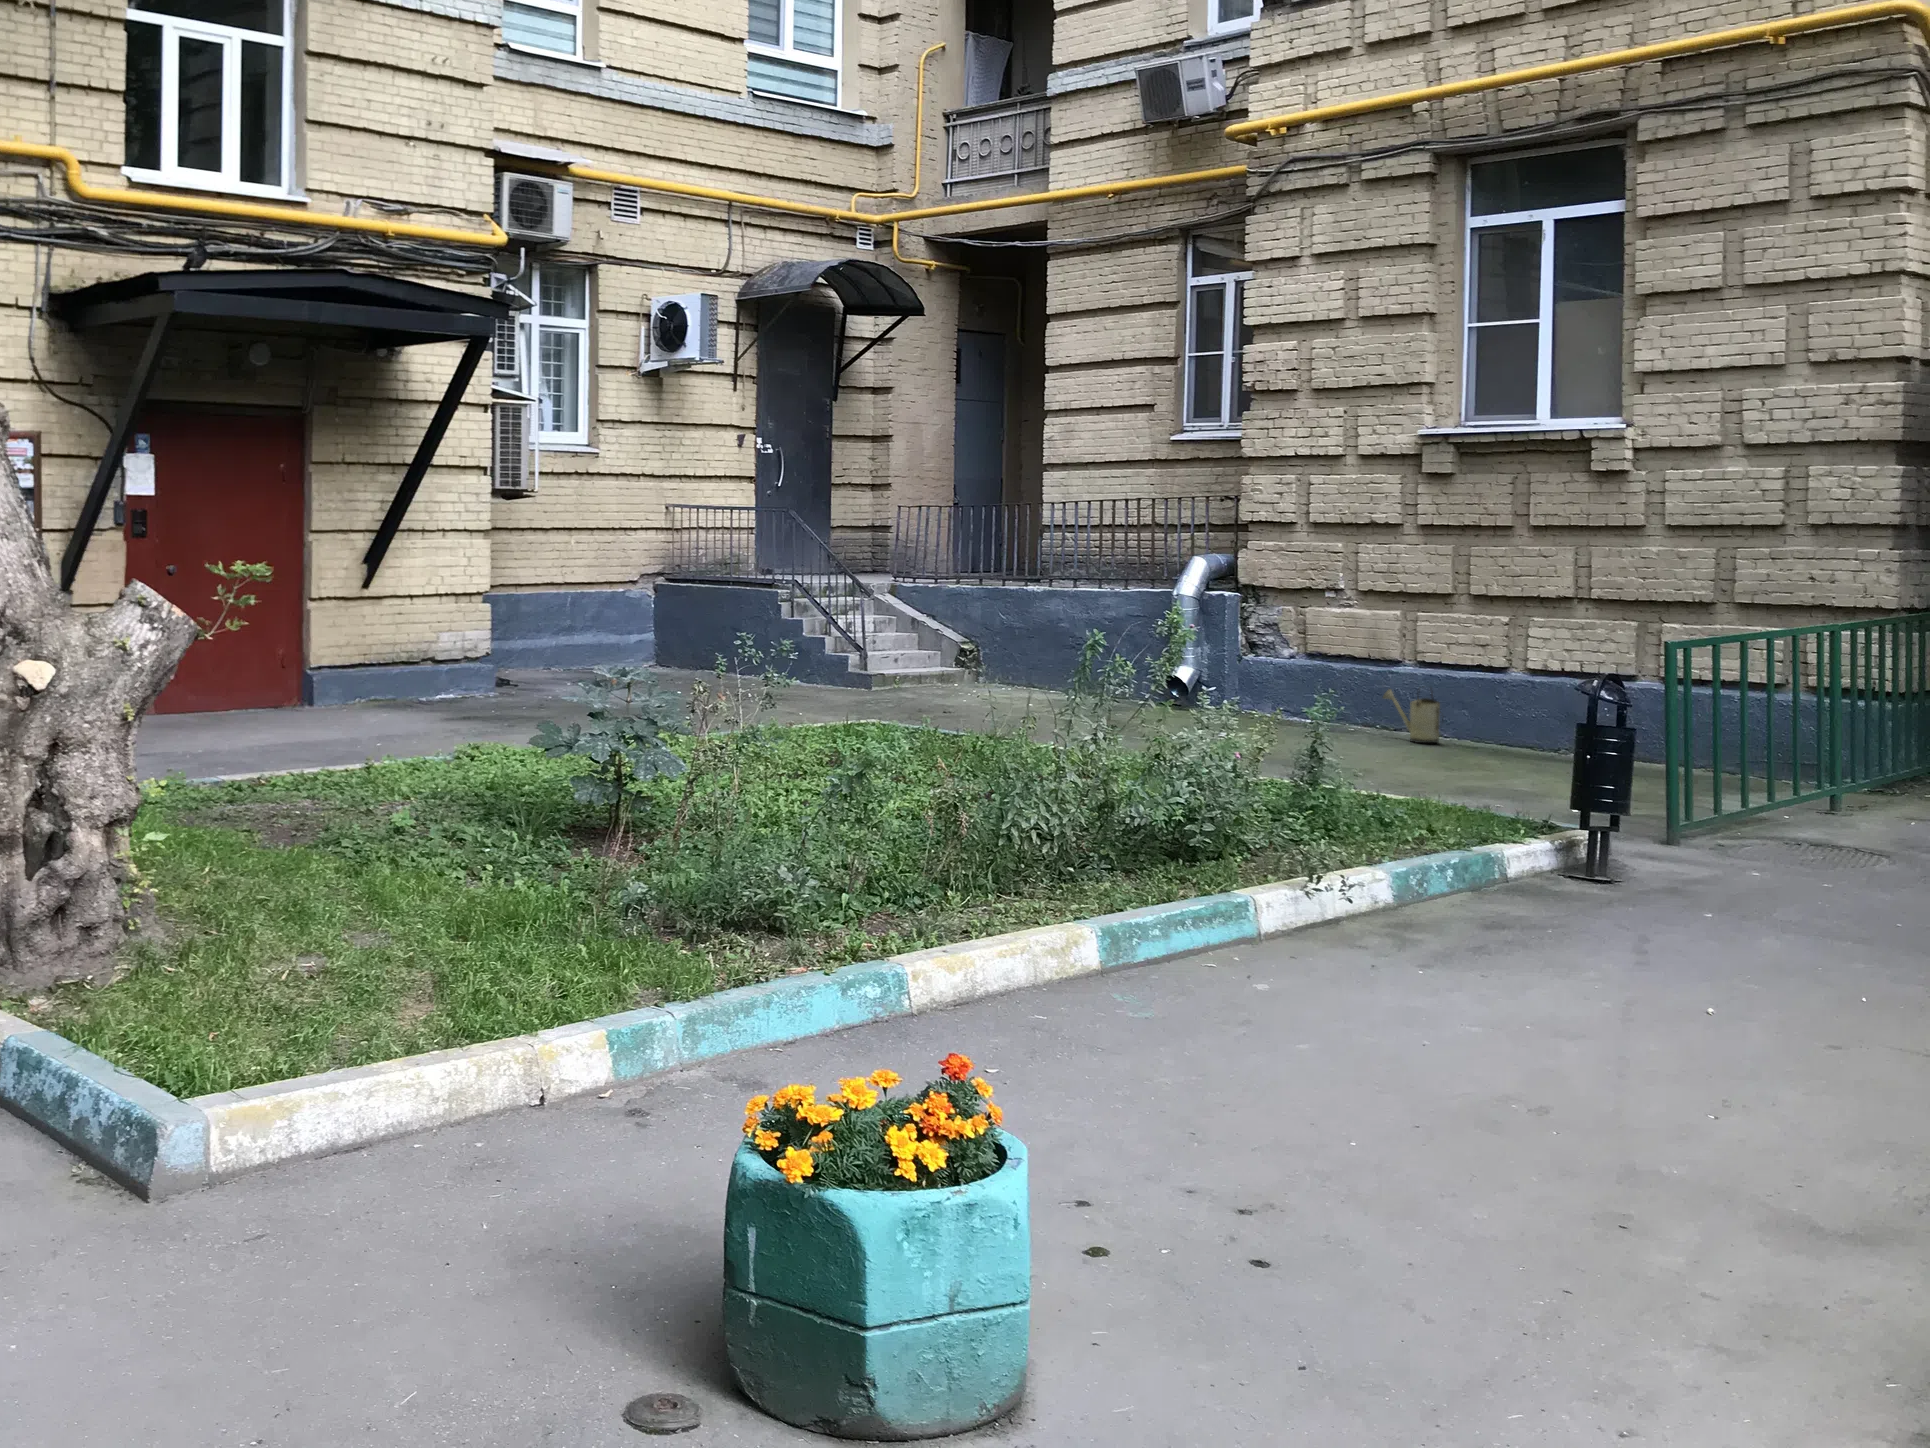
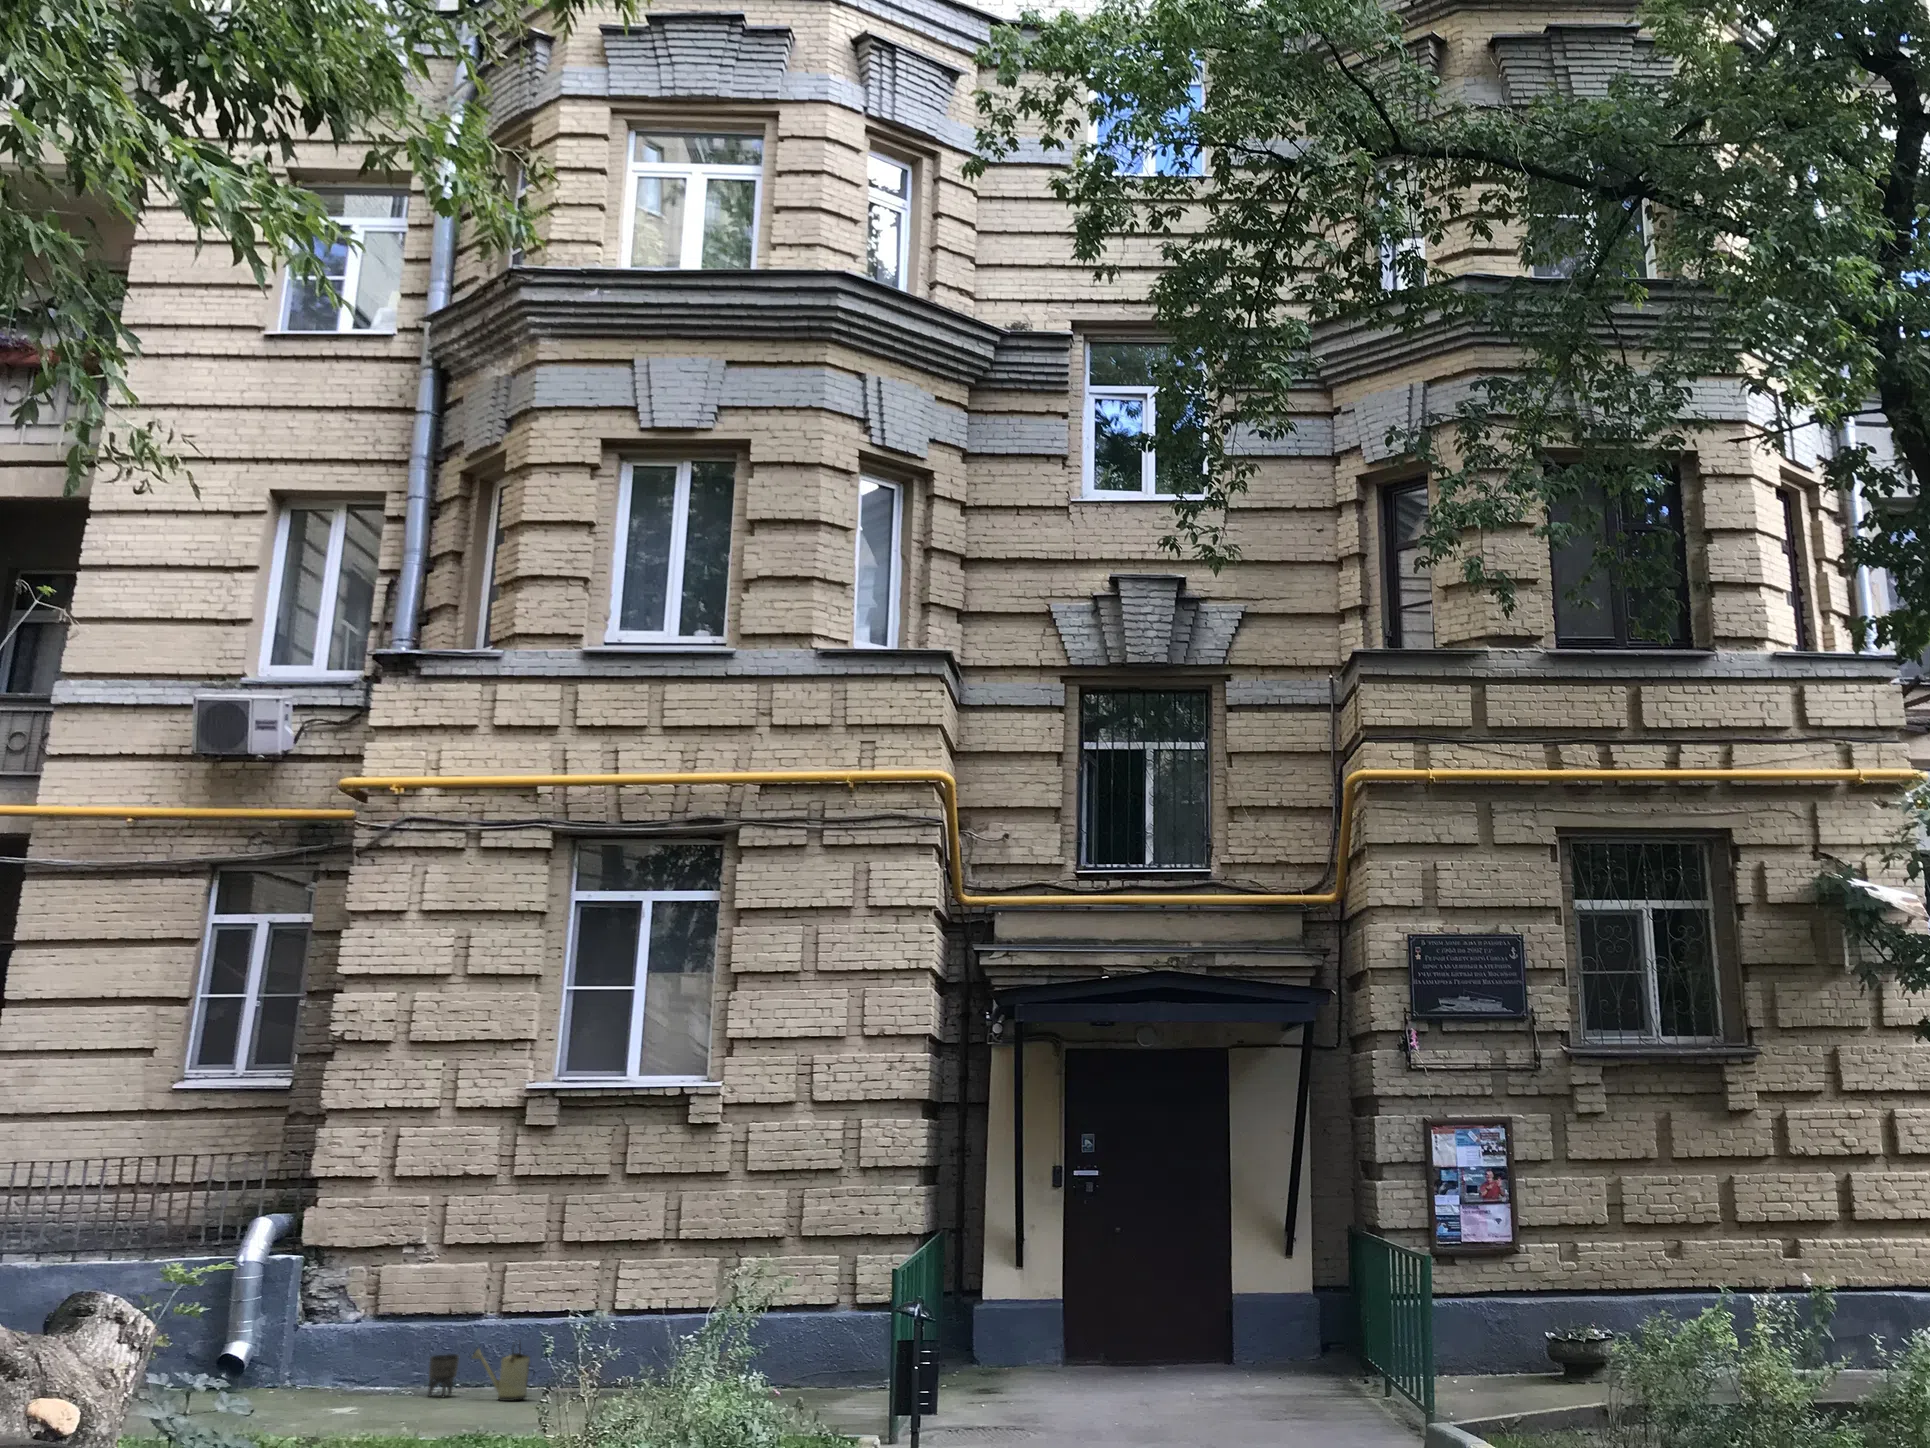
planter: none [1351,692,1380,732] -> present [428,1354,459,1397]

